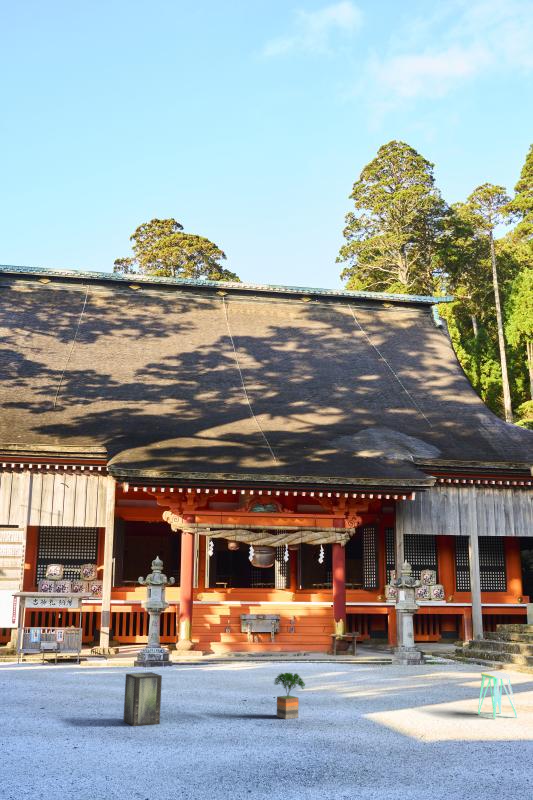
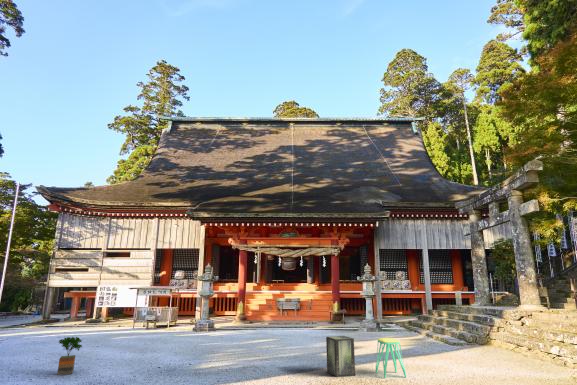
storage box: present [123,672,162,726] -> present [326,336,355,377]
potted tree: present [274,673,305,719] -> present [57,337,82,375]

